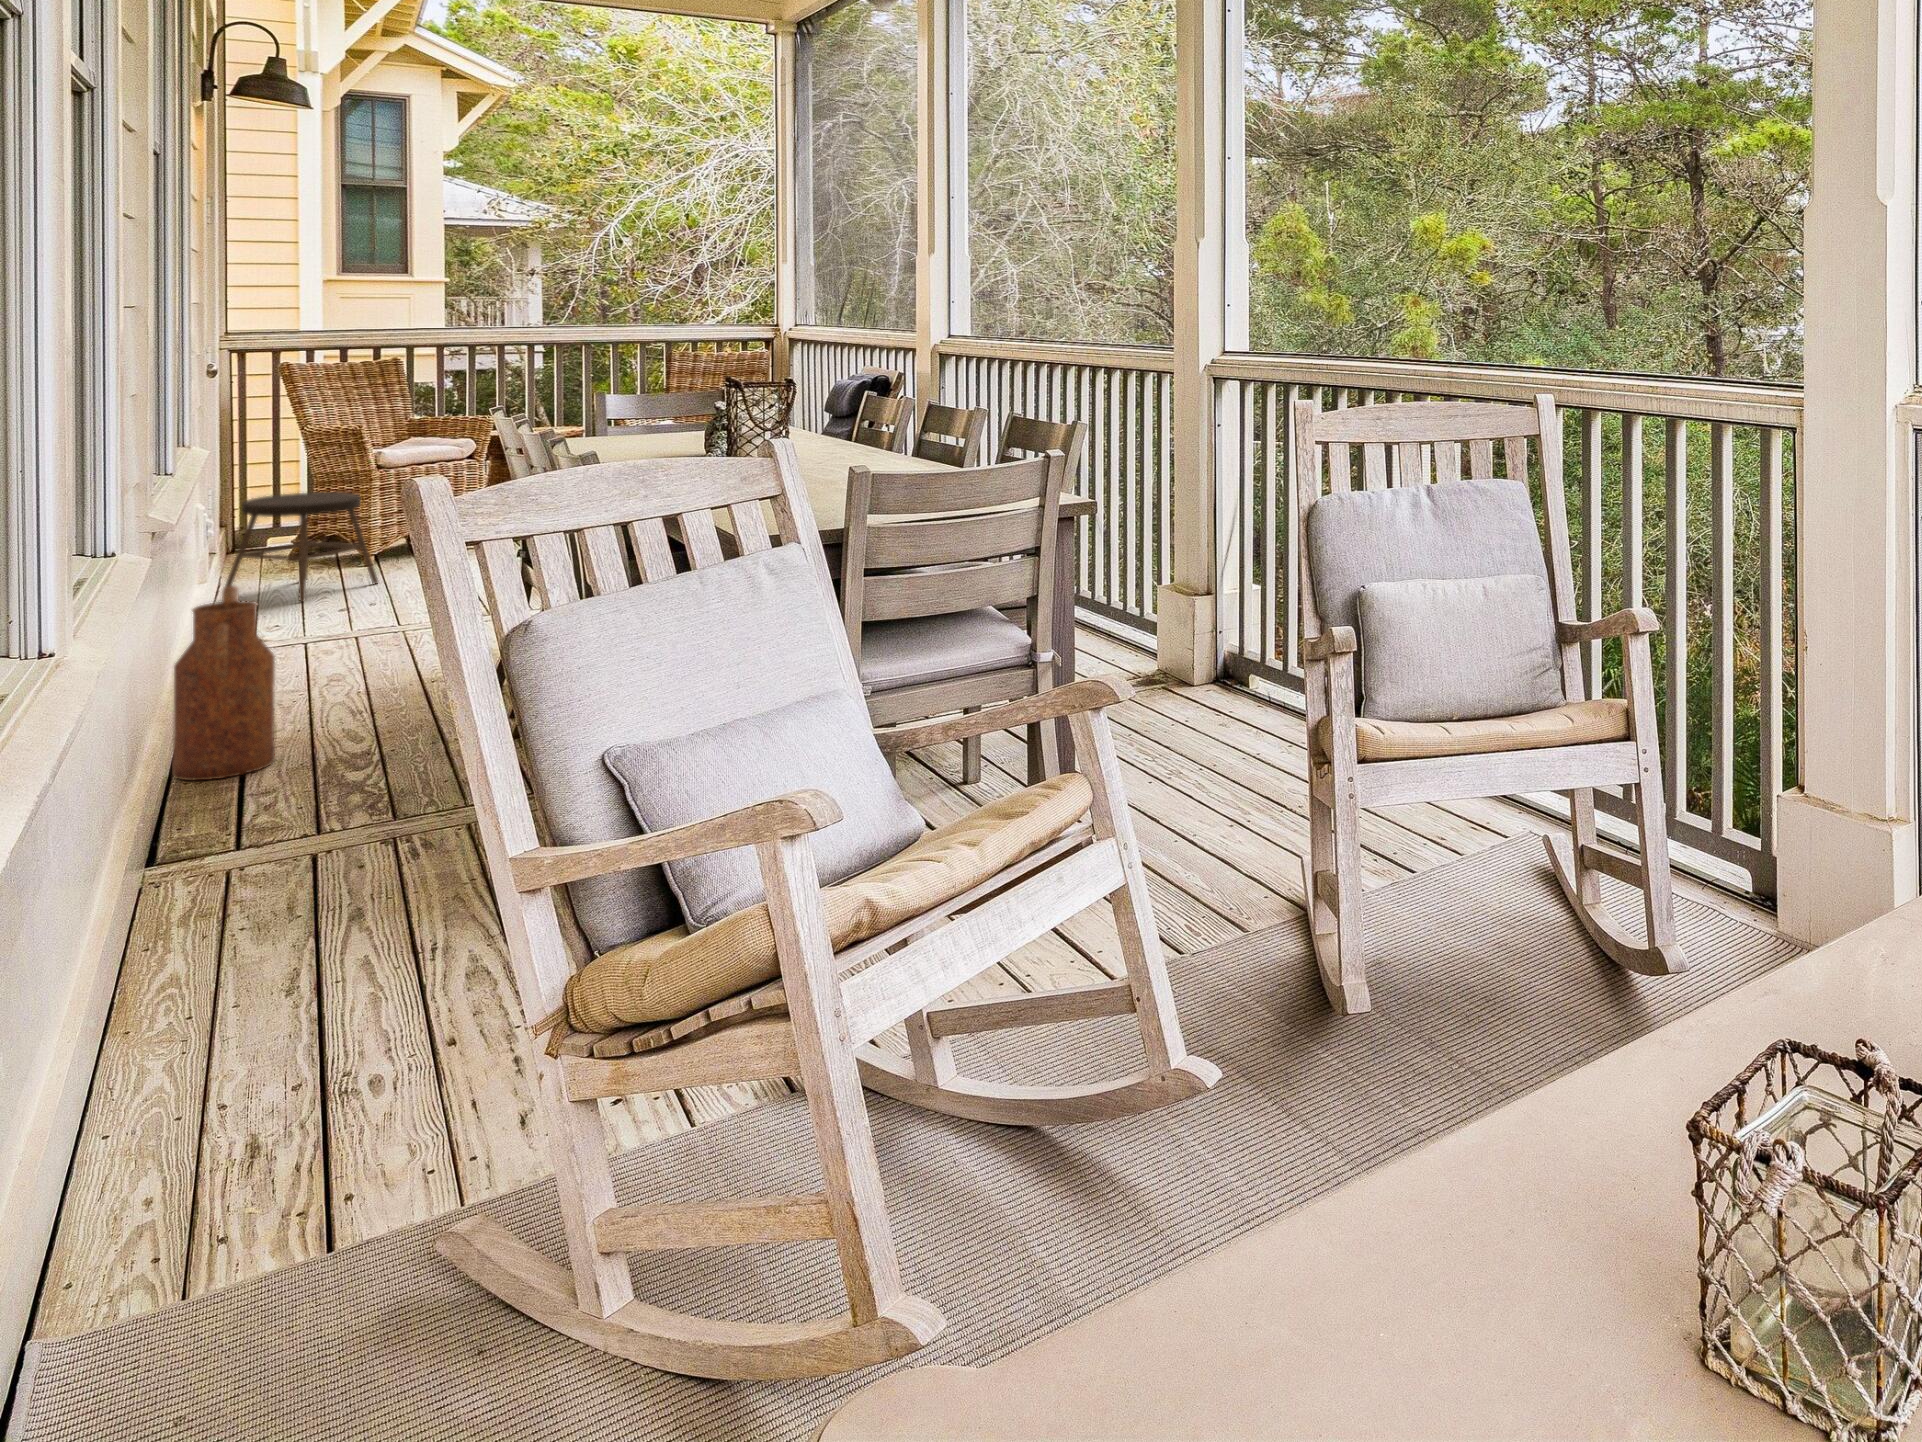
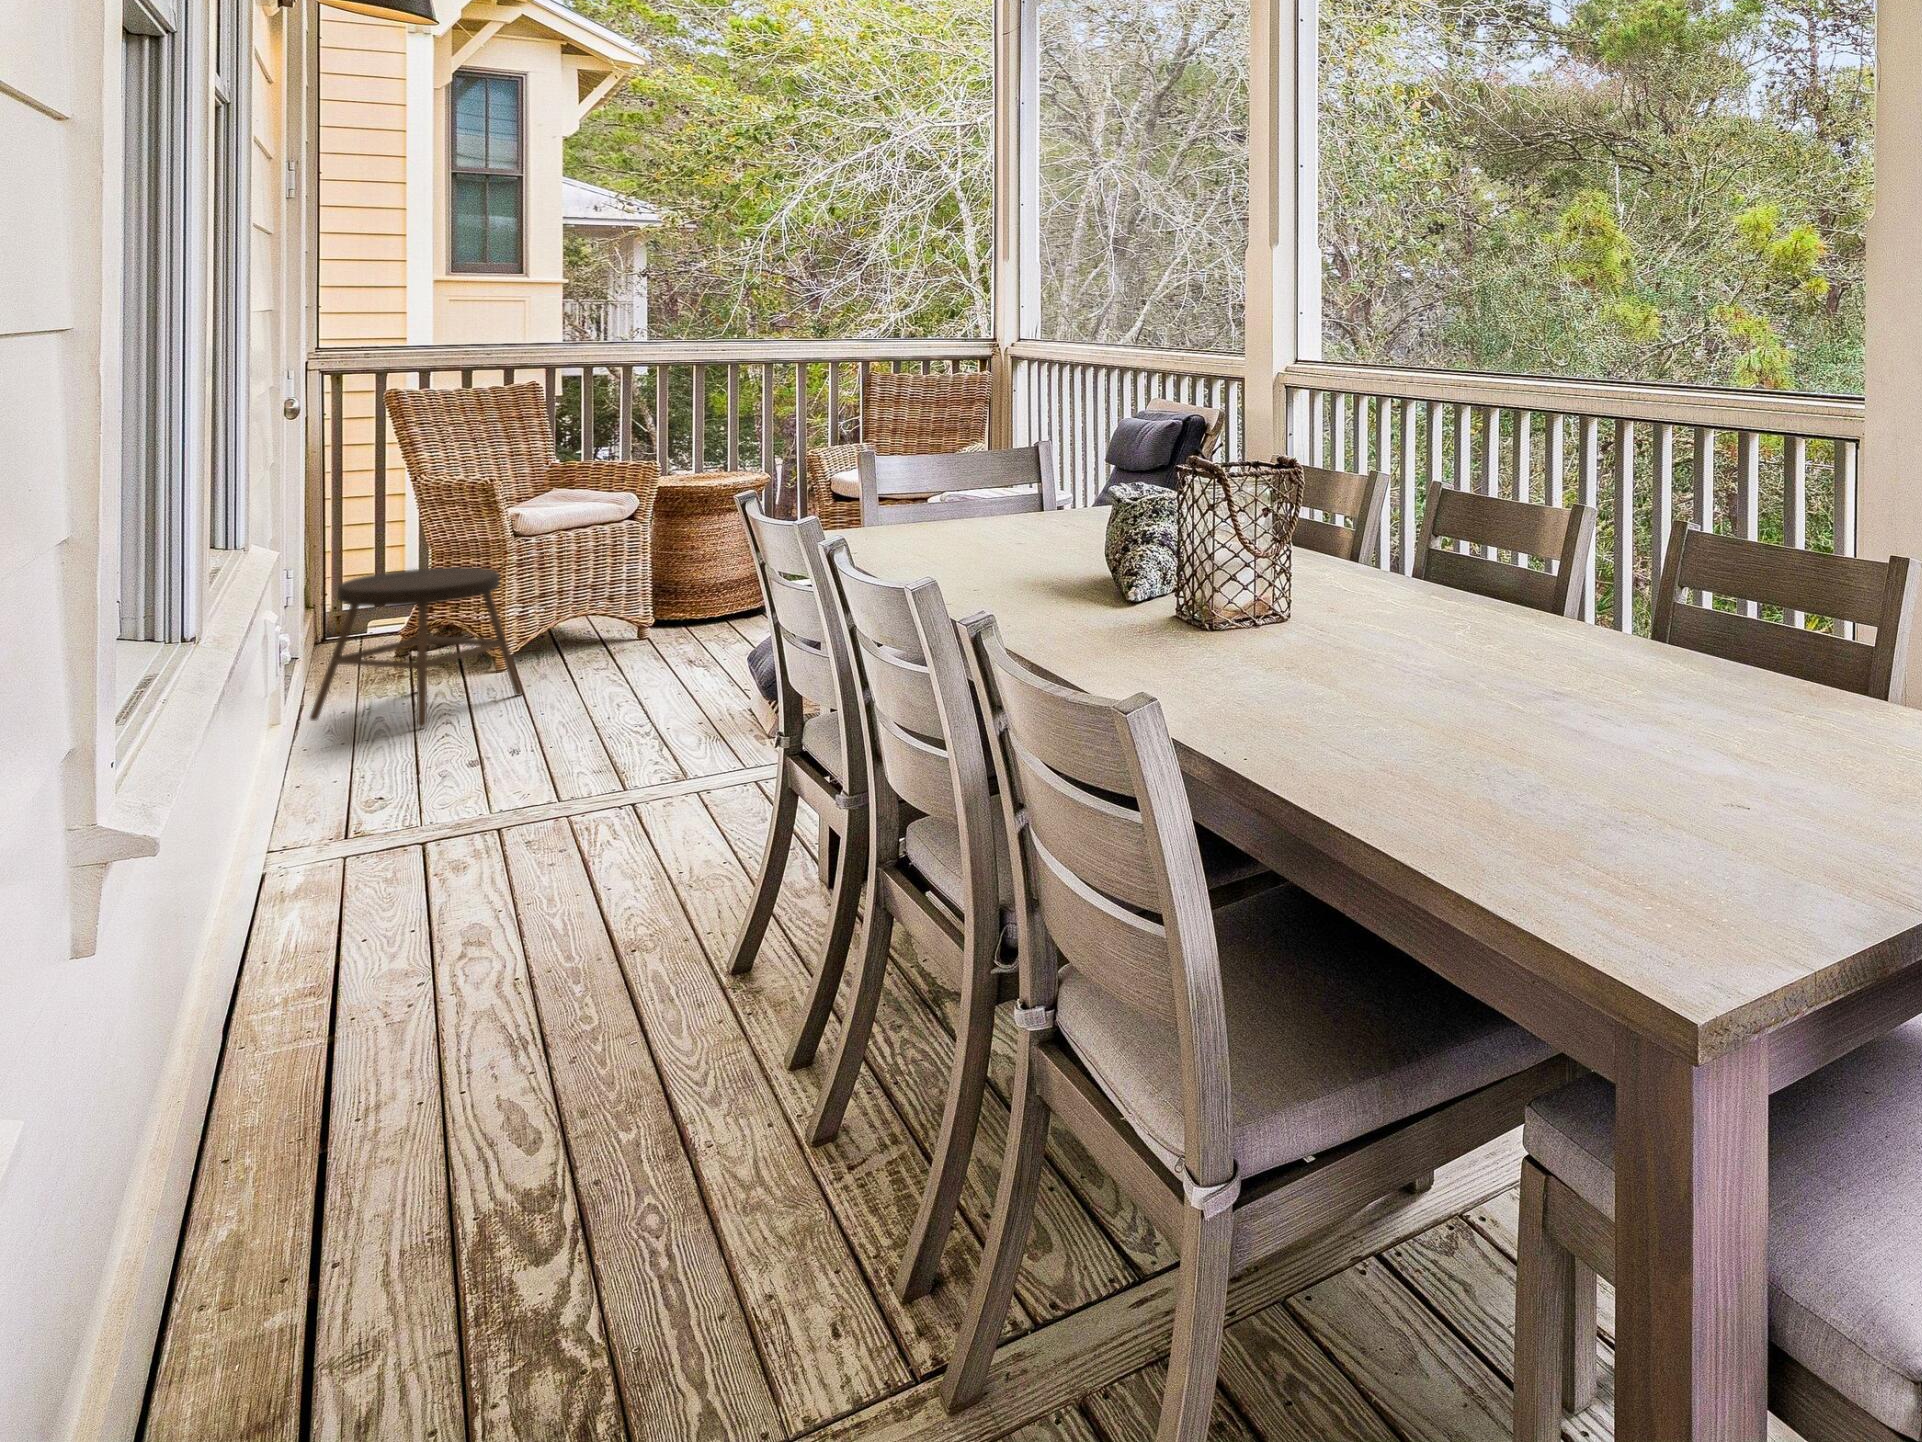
watering can: present [172,586,275,780] -> none [225,768,409,1157]

